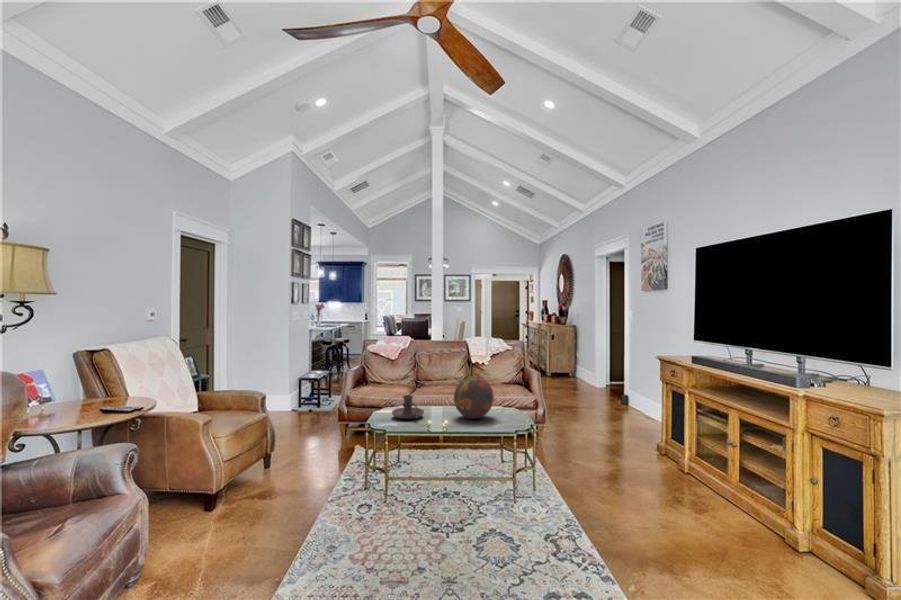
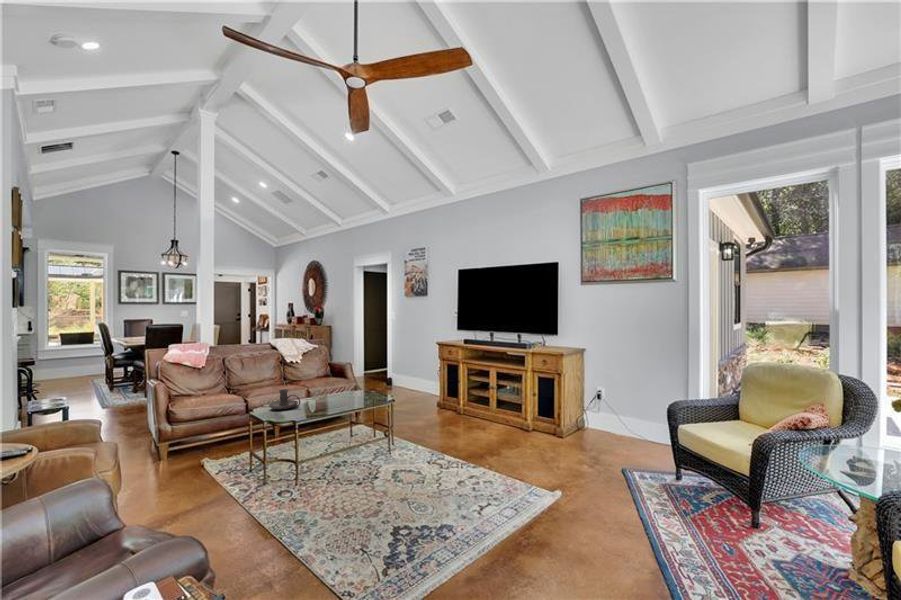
decorative orb: present [454,376,494,419] -> none [320,367,353,400]

